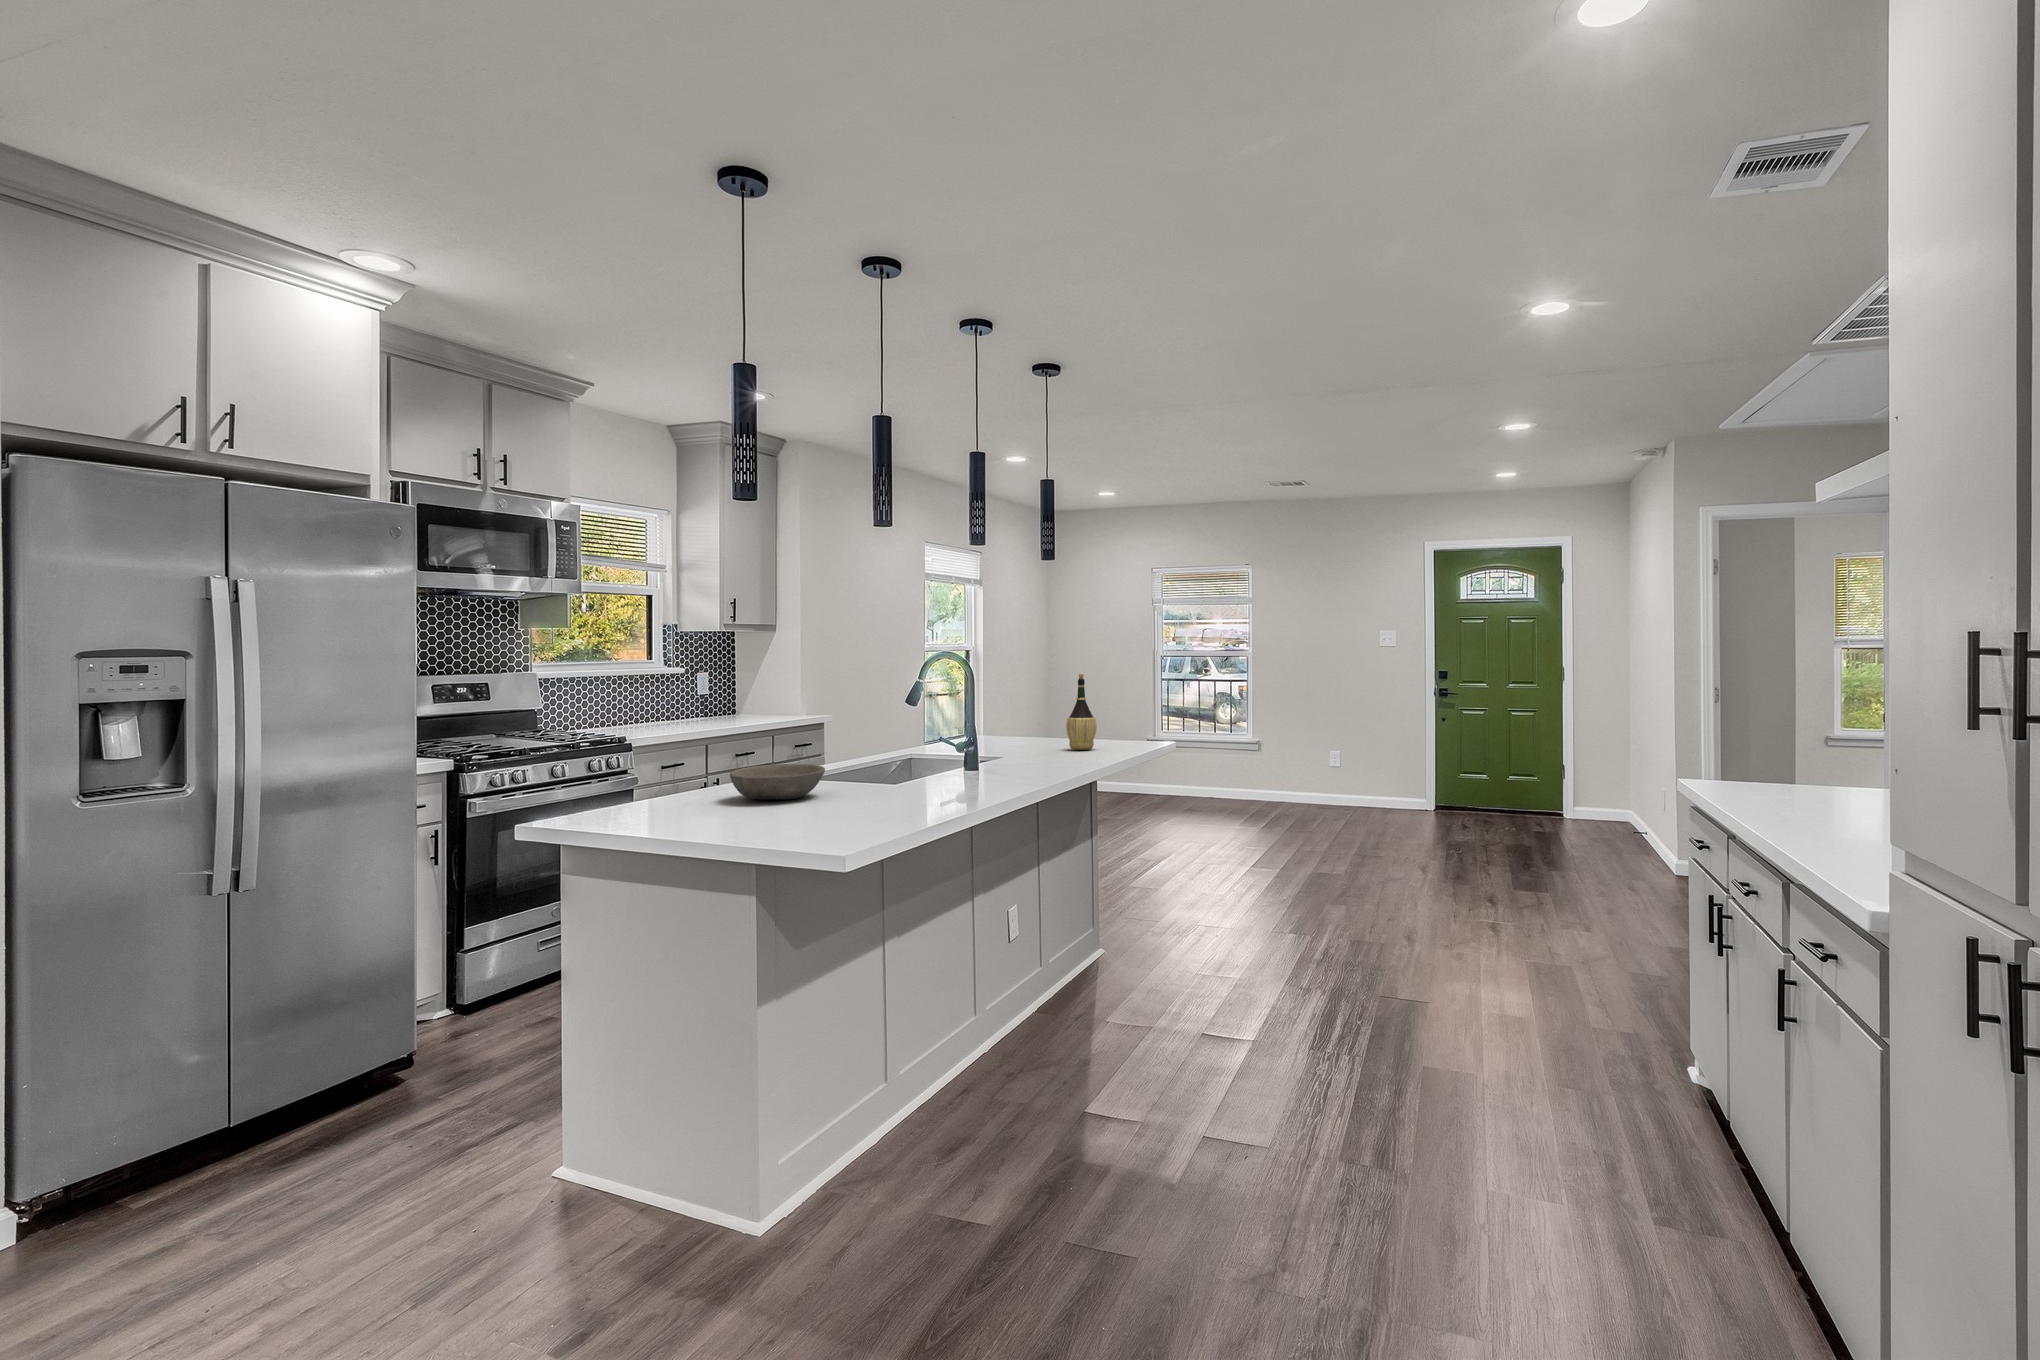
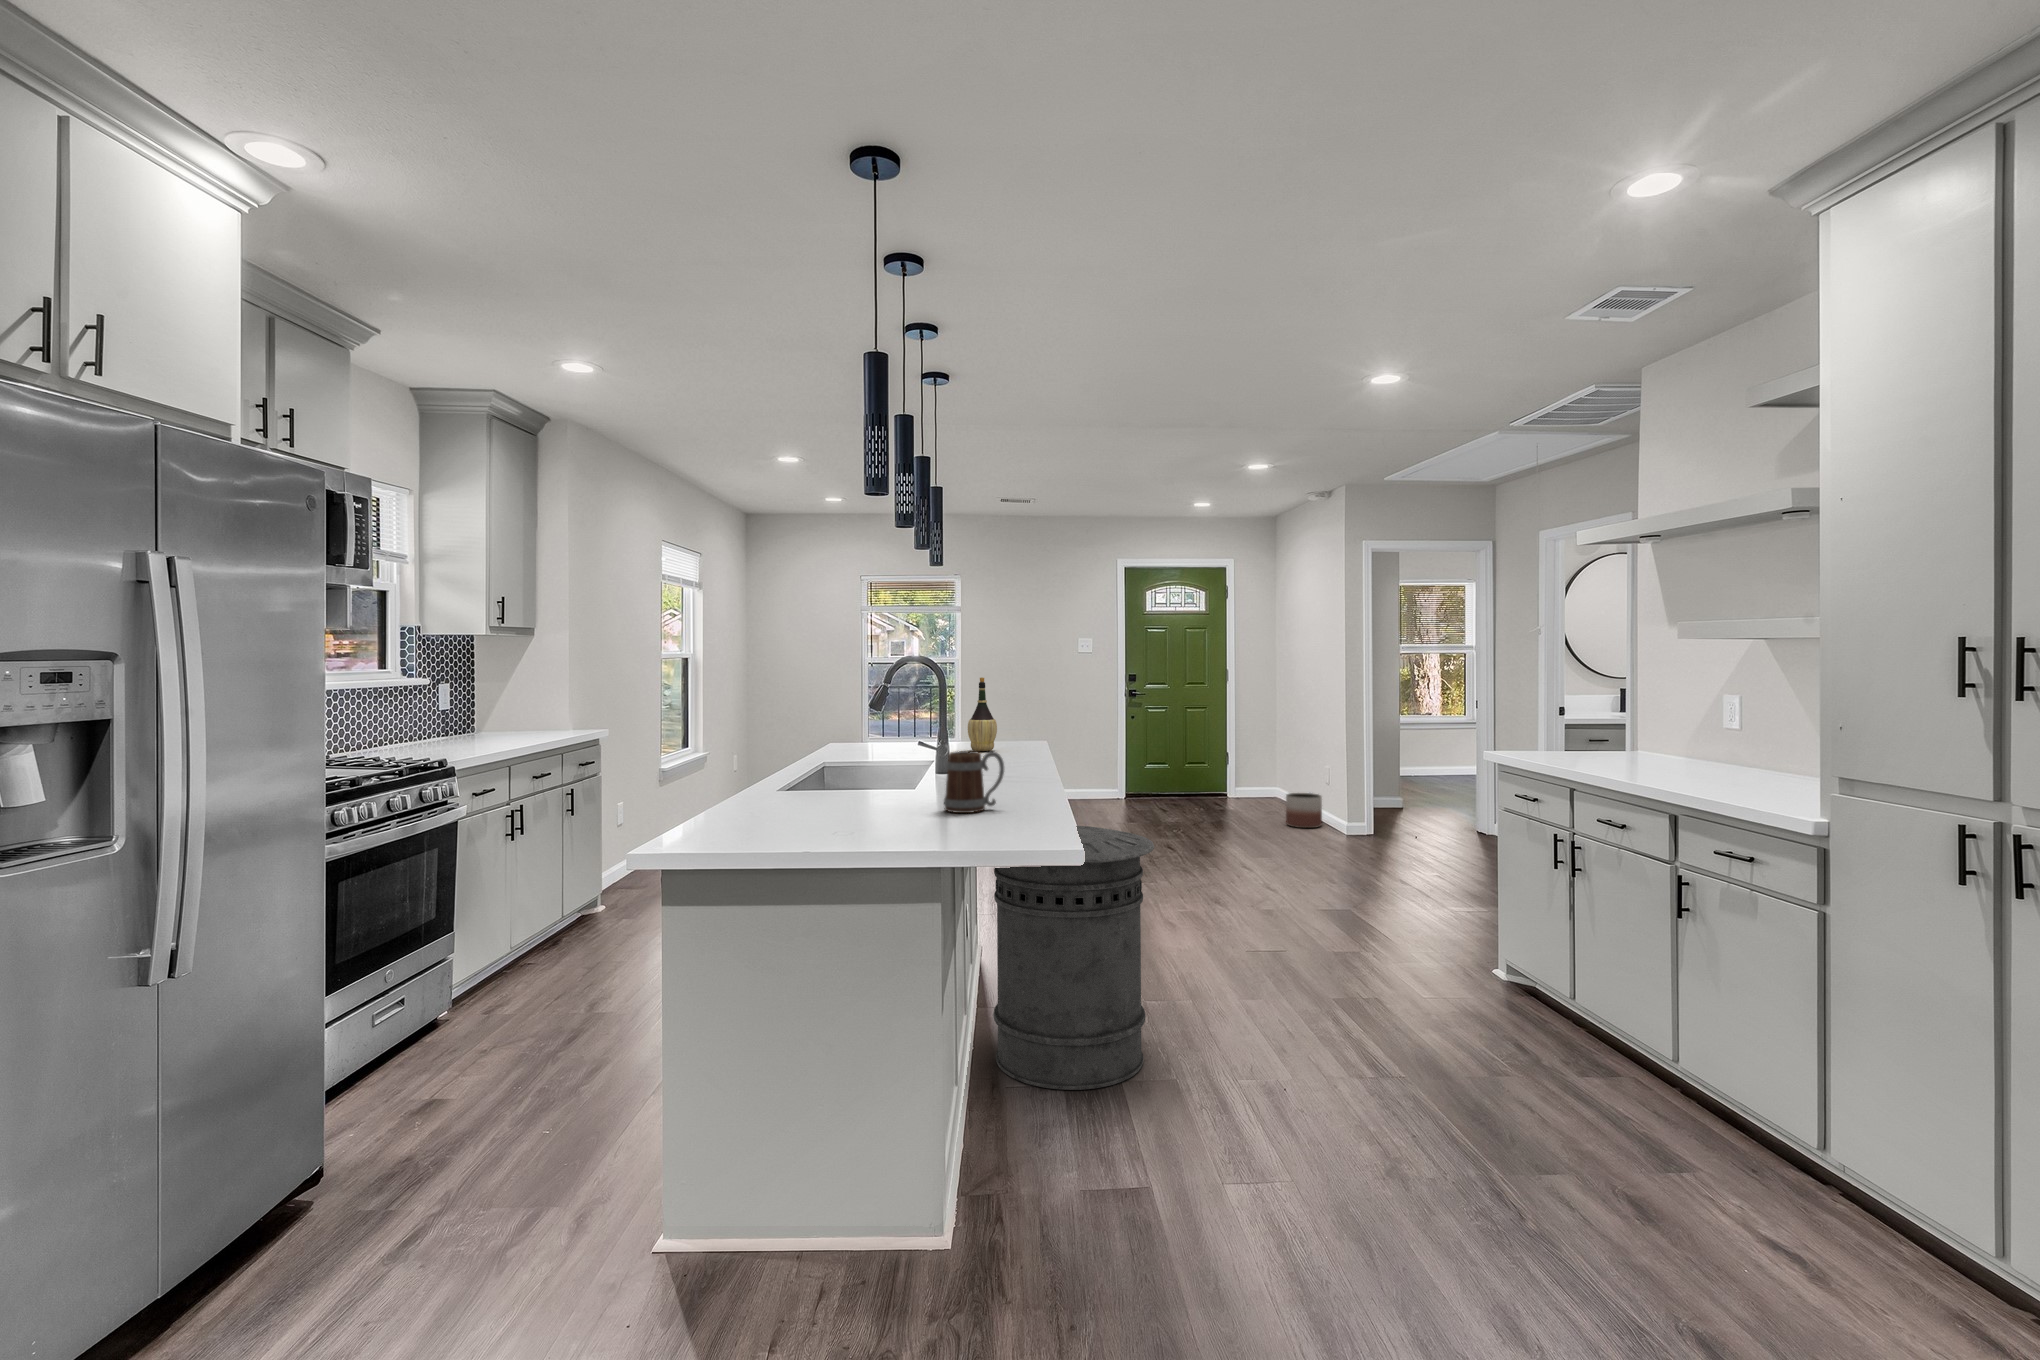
mug: none [842,749,900,810] -> present [944,751,1004,813]
bowl: present [730,764,825,800] -> none [789,772,888,810]
planter: none [1607,817,1655,862] -> present [1286,793,1322,828]
trash can: none [973,830,1153,1111] -> present [993,826,1154,1090]

